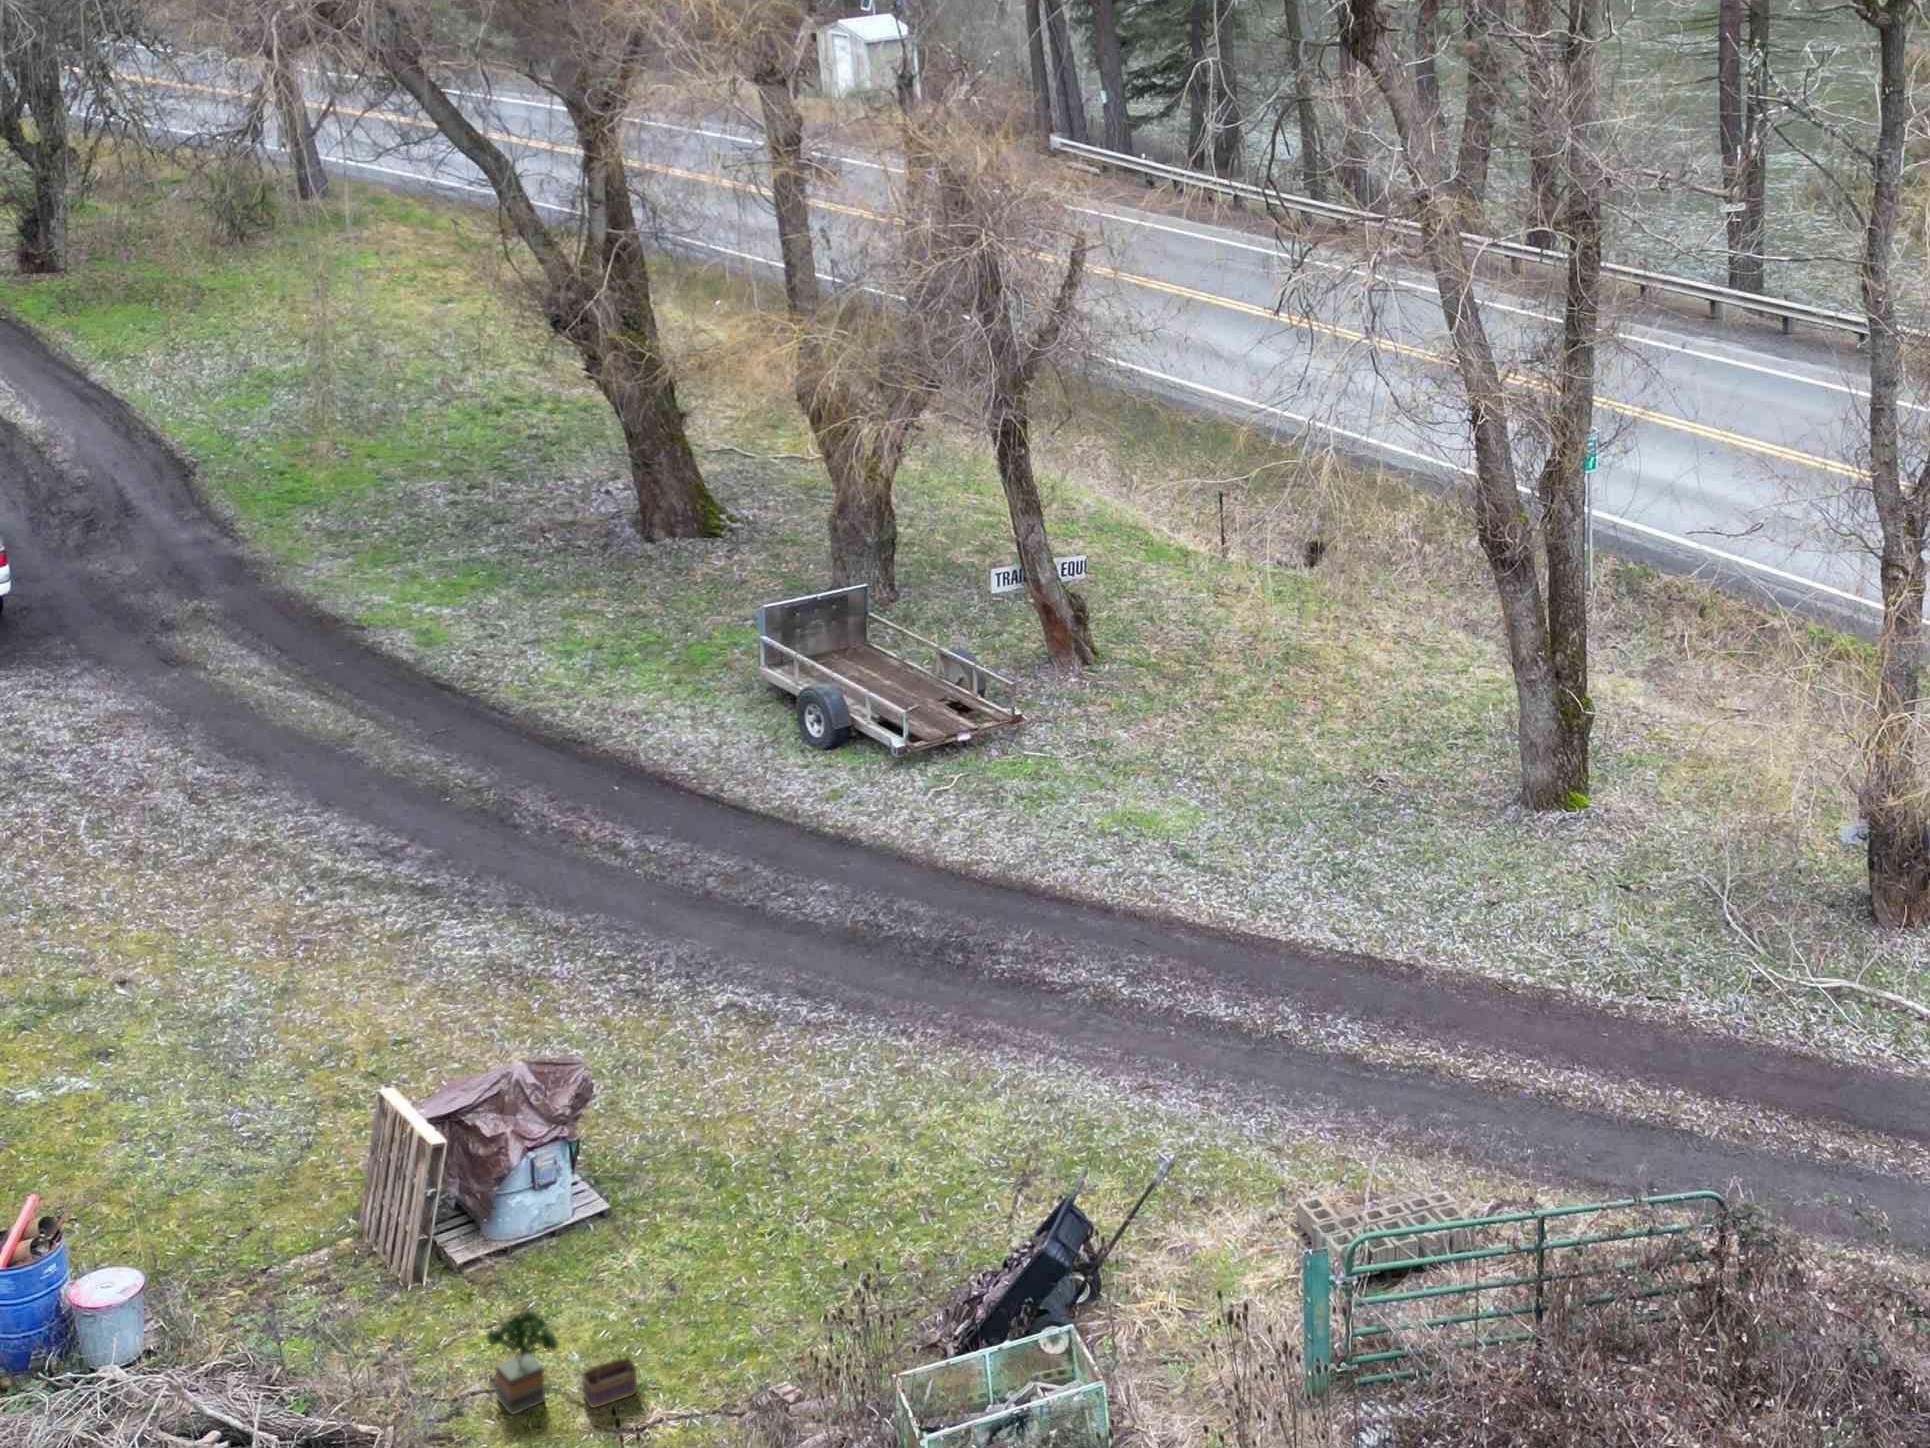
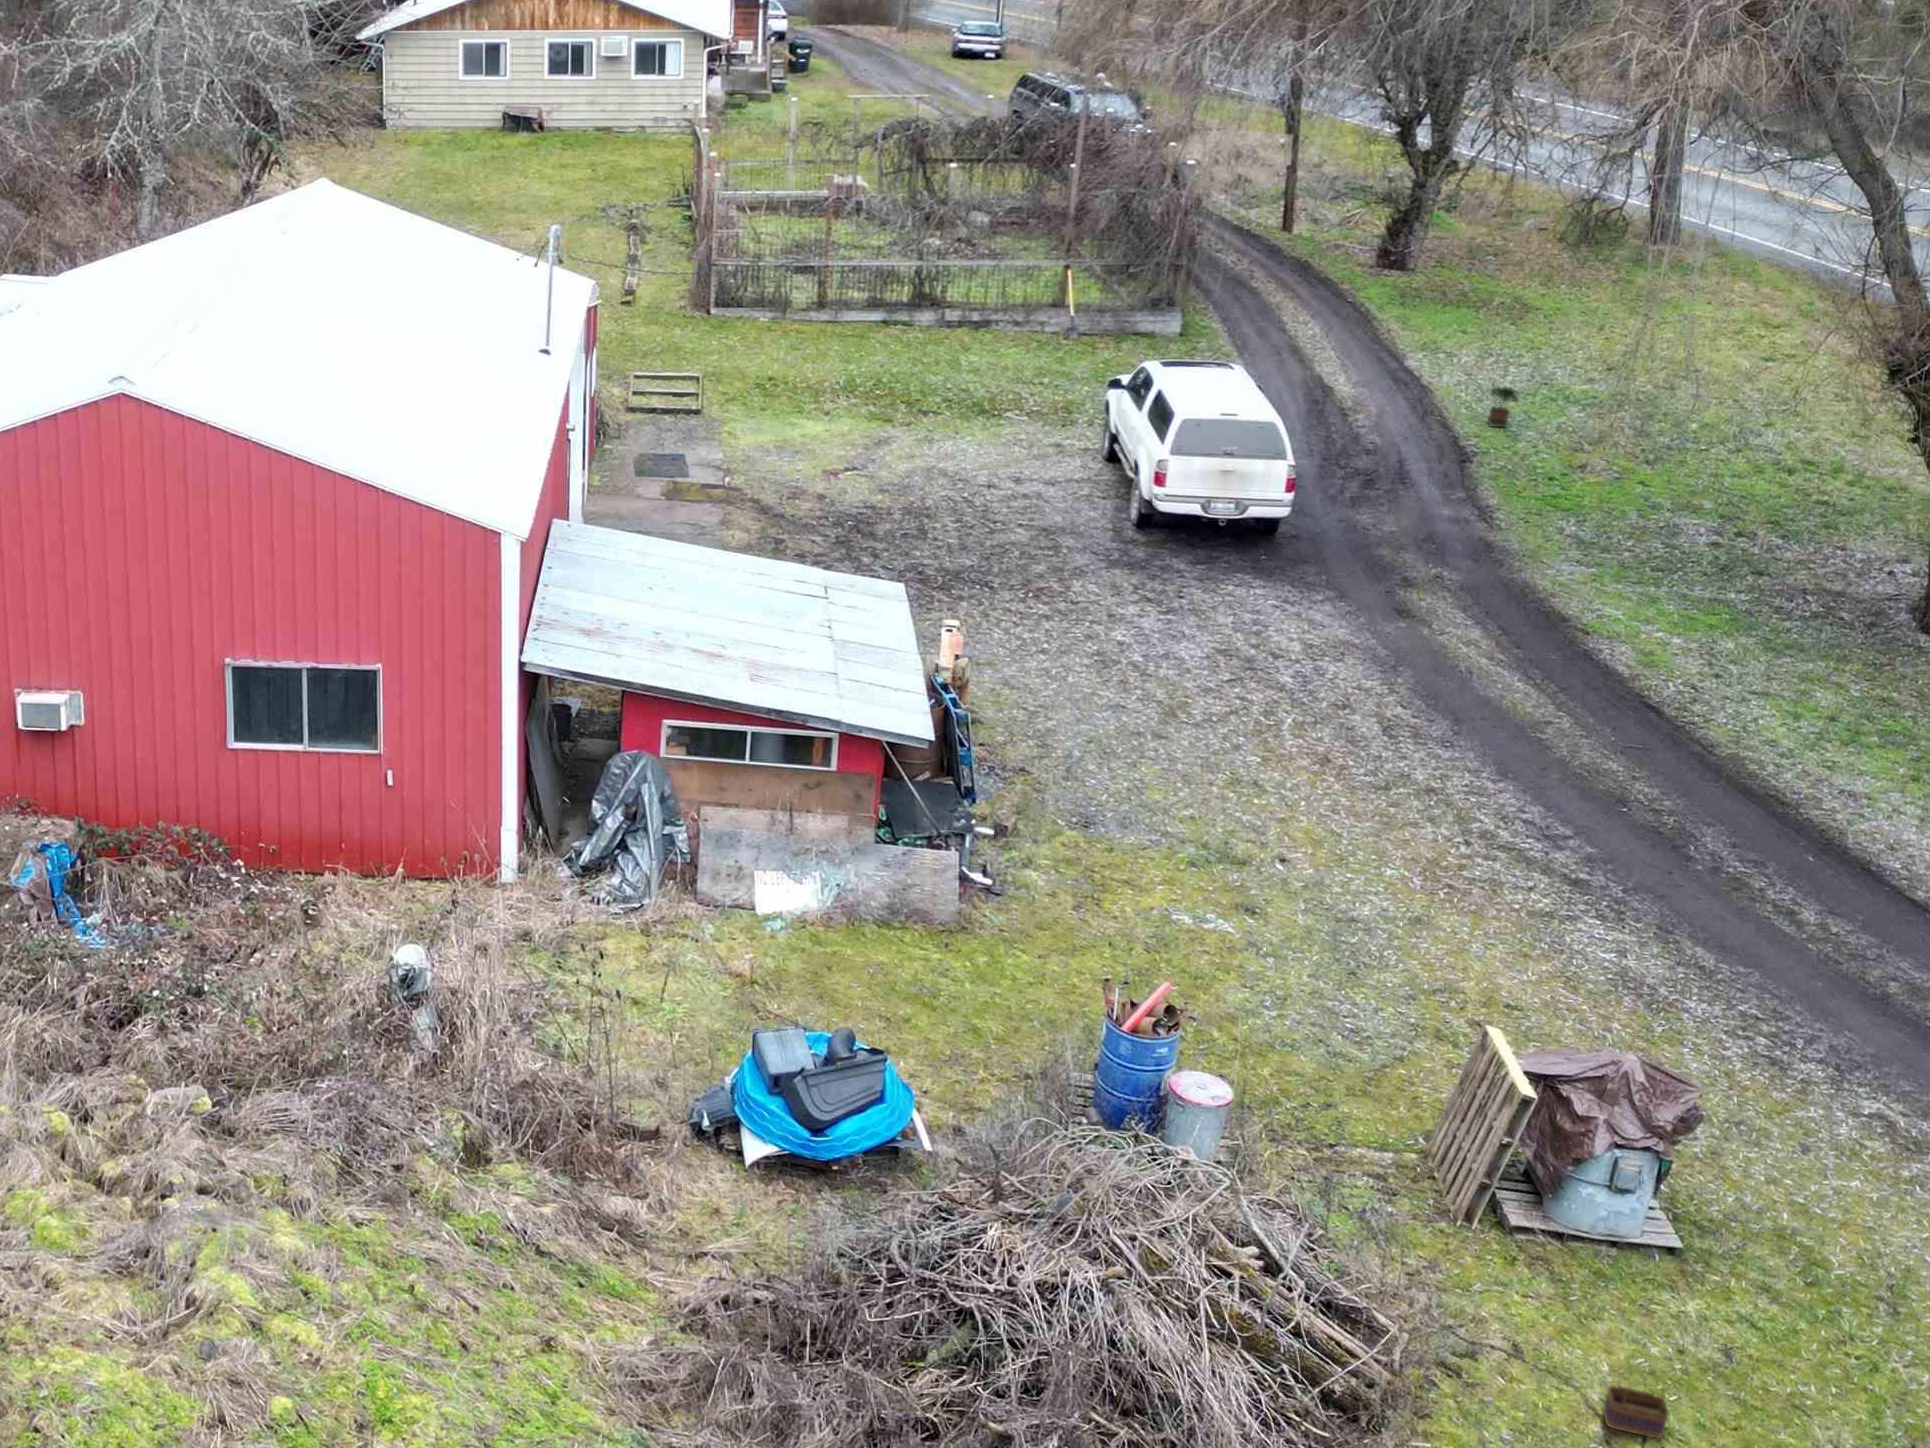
potted tree: present [486,1311,558,1415] -> present [1488,387,1519,427]

